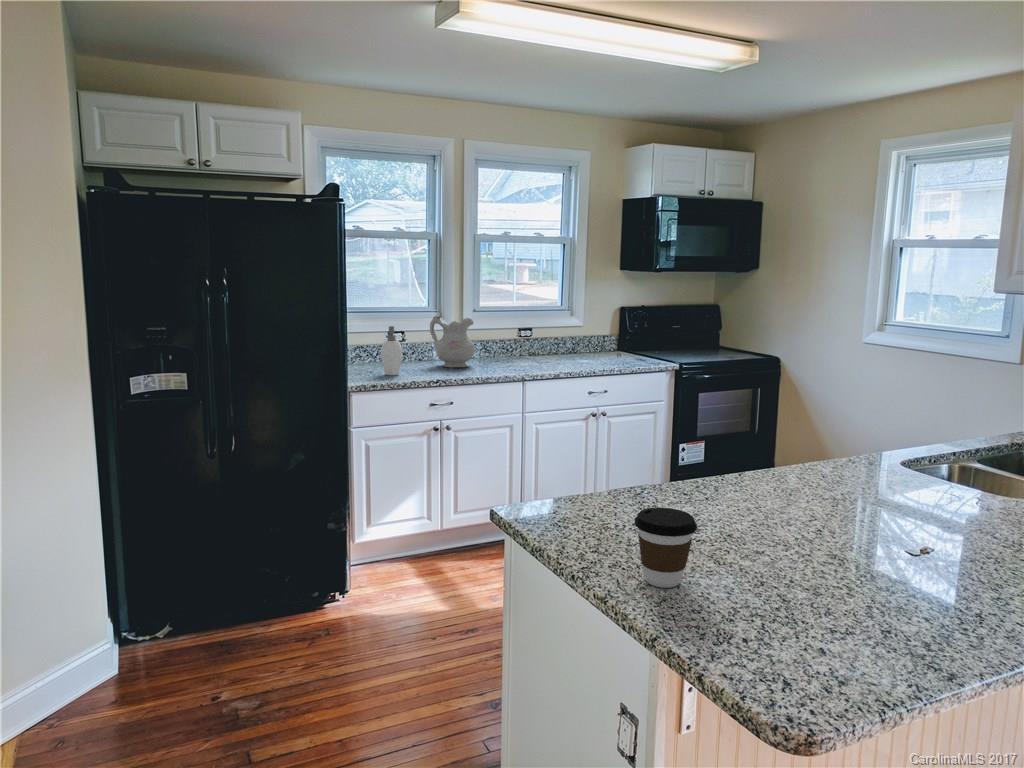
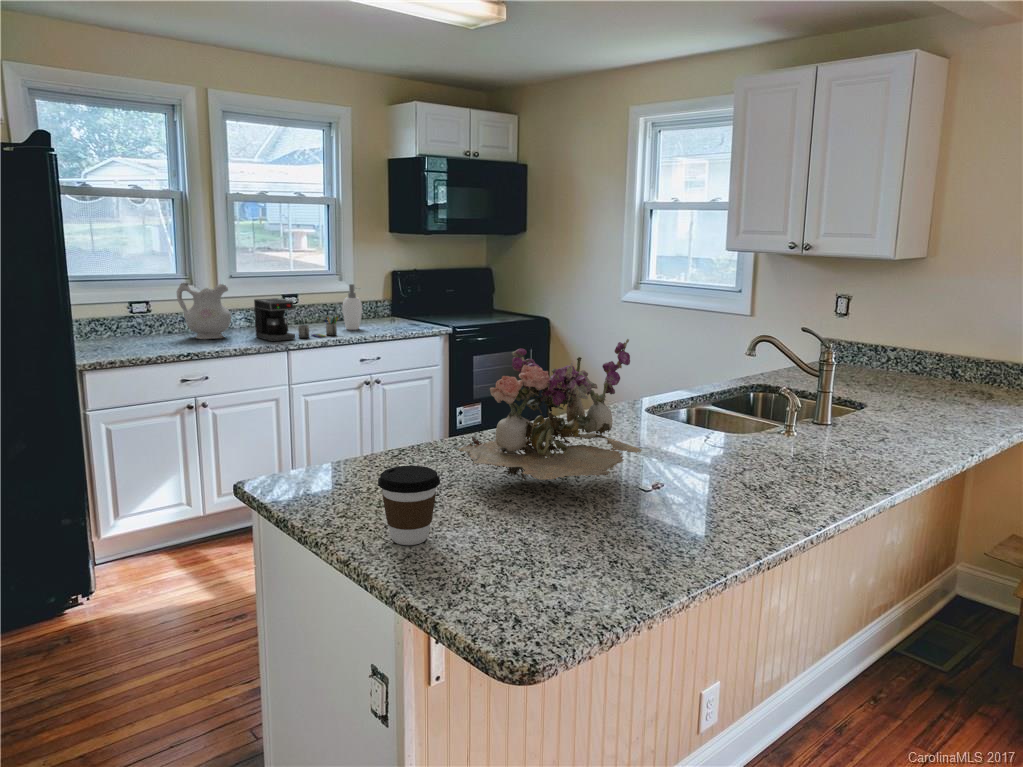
soap dispenser: present [381,326,402,375] -> present [342,284,362,330]
coffee maker: none [495,332,570,372] -> present [254,298,338,341]
flower arrangement: none [705,390,909,535] -> present [458,339,642,480]

